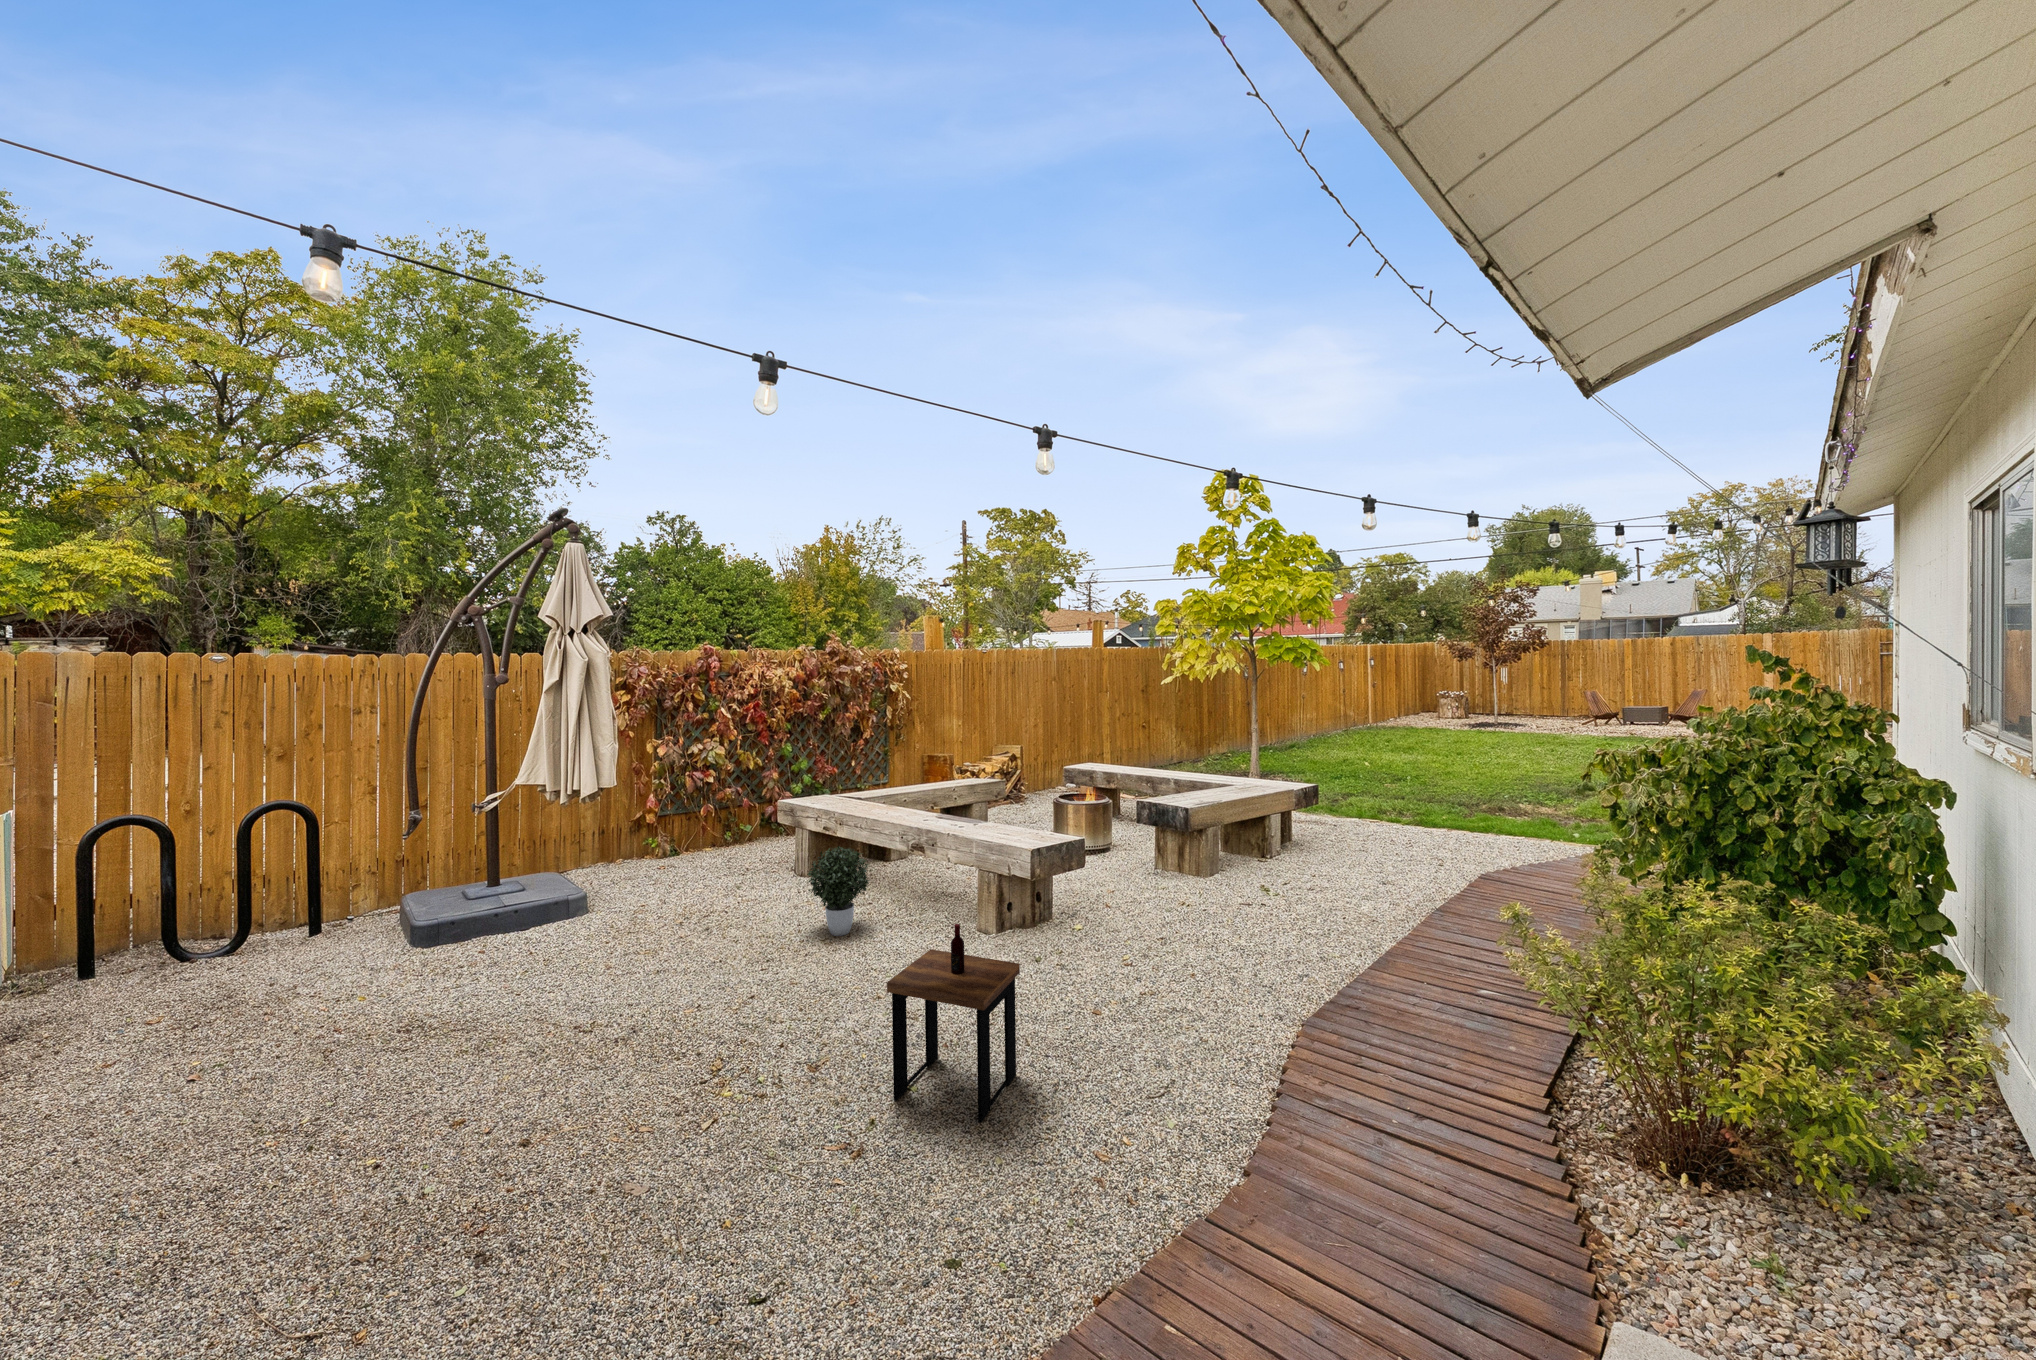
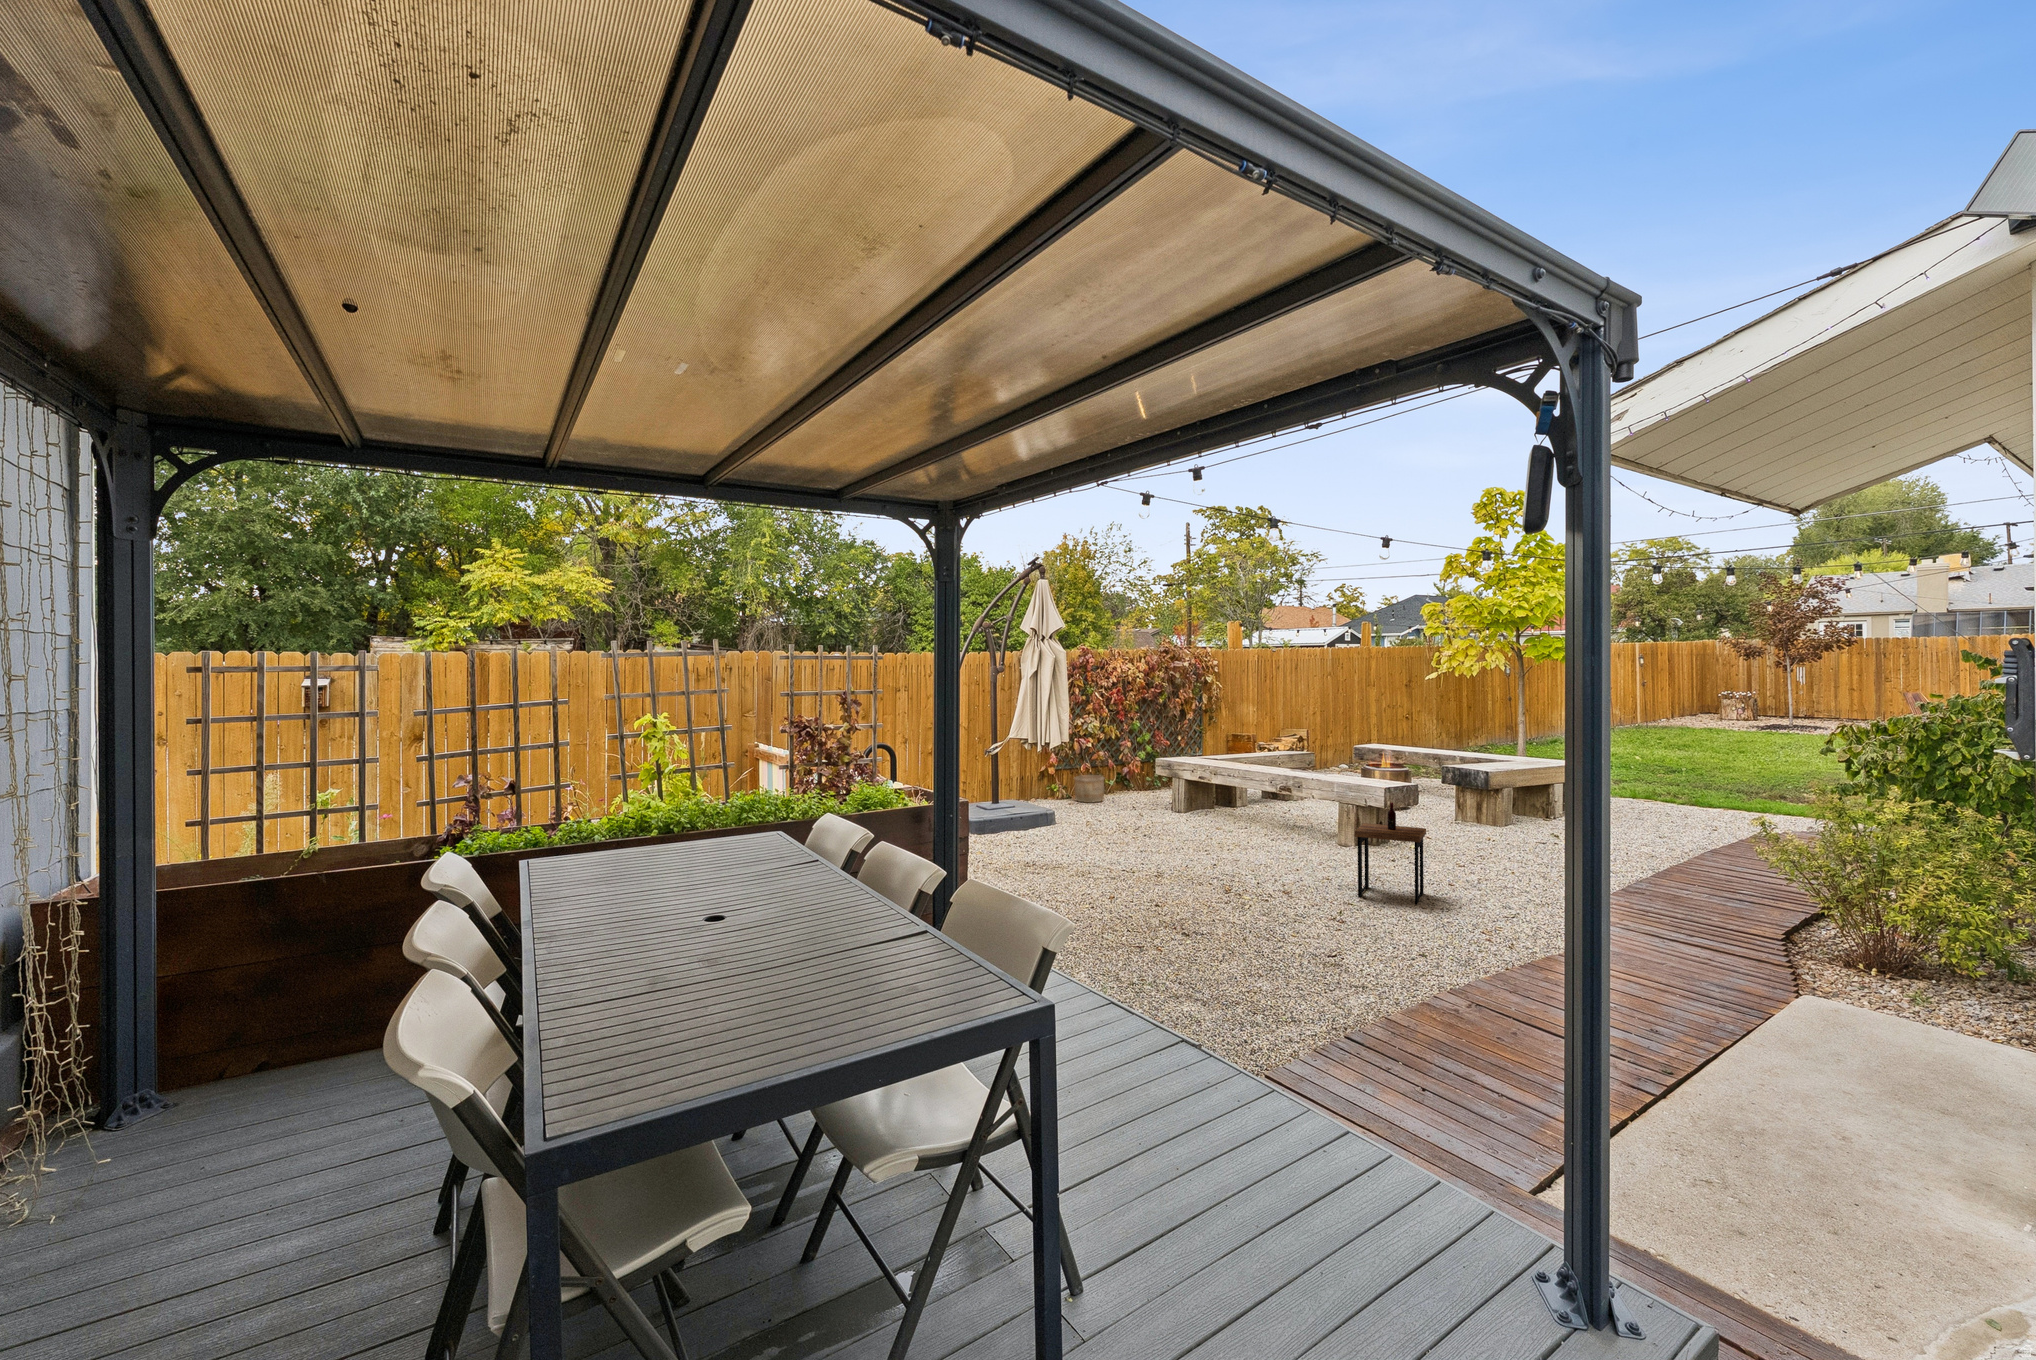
wooden bucket: none [712,809,755,848] -> present [1075,775,1104,803]
potted plant: present [807,846,870,936] -> none [1217,784,1262,844]

